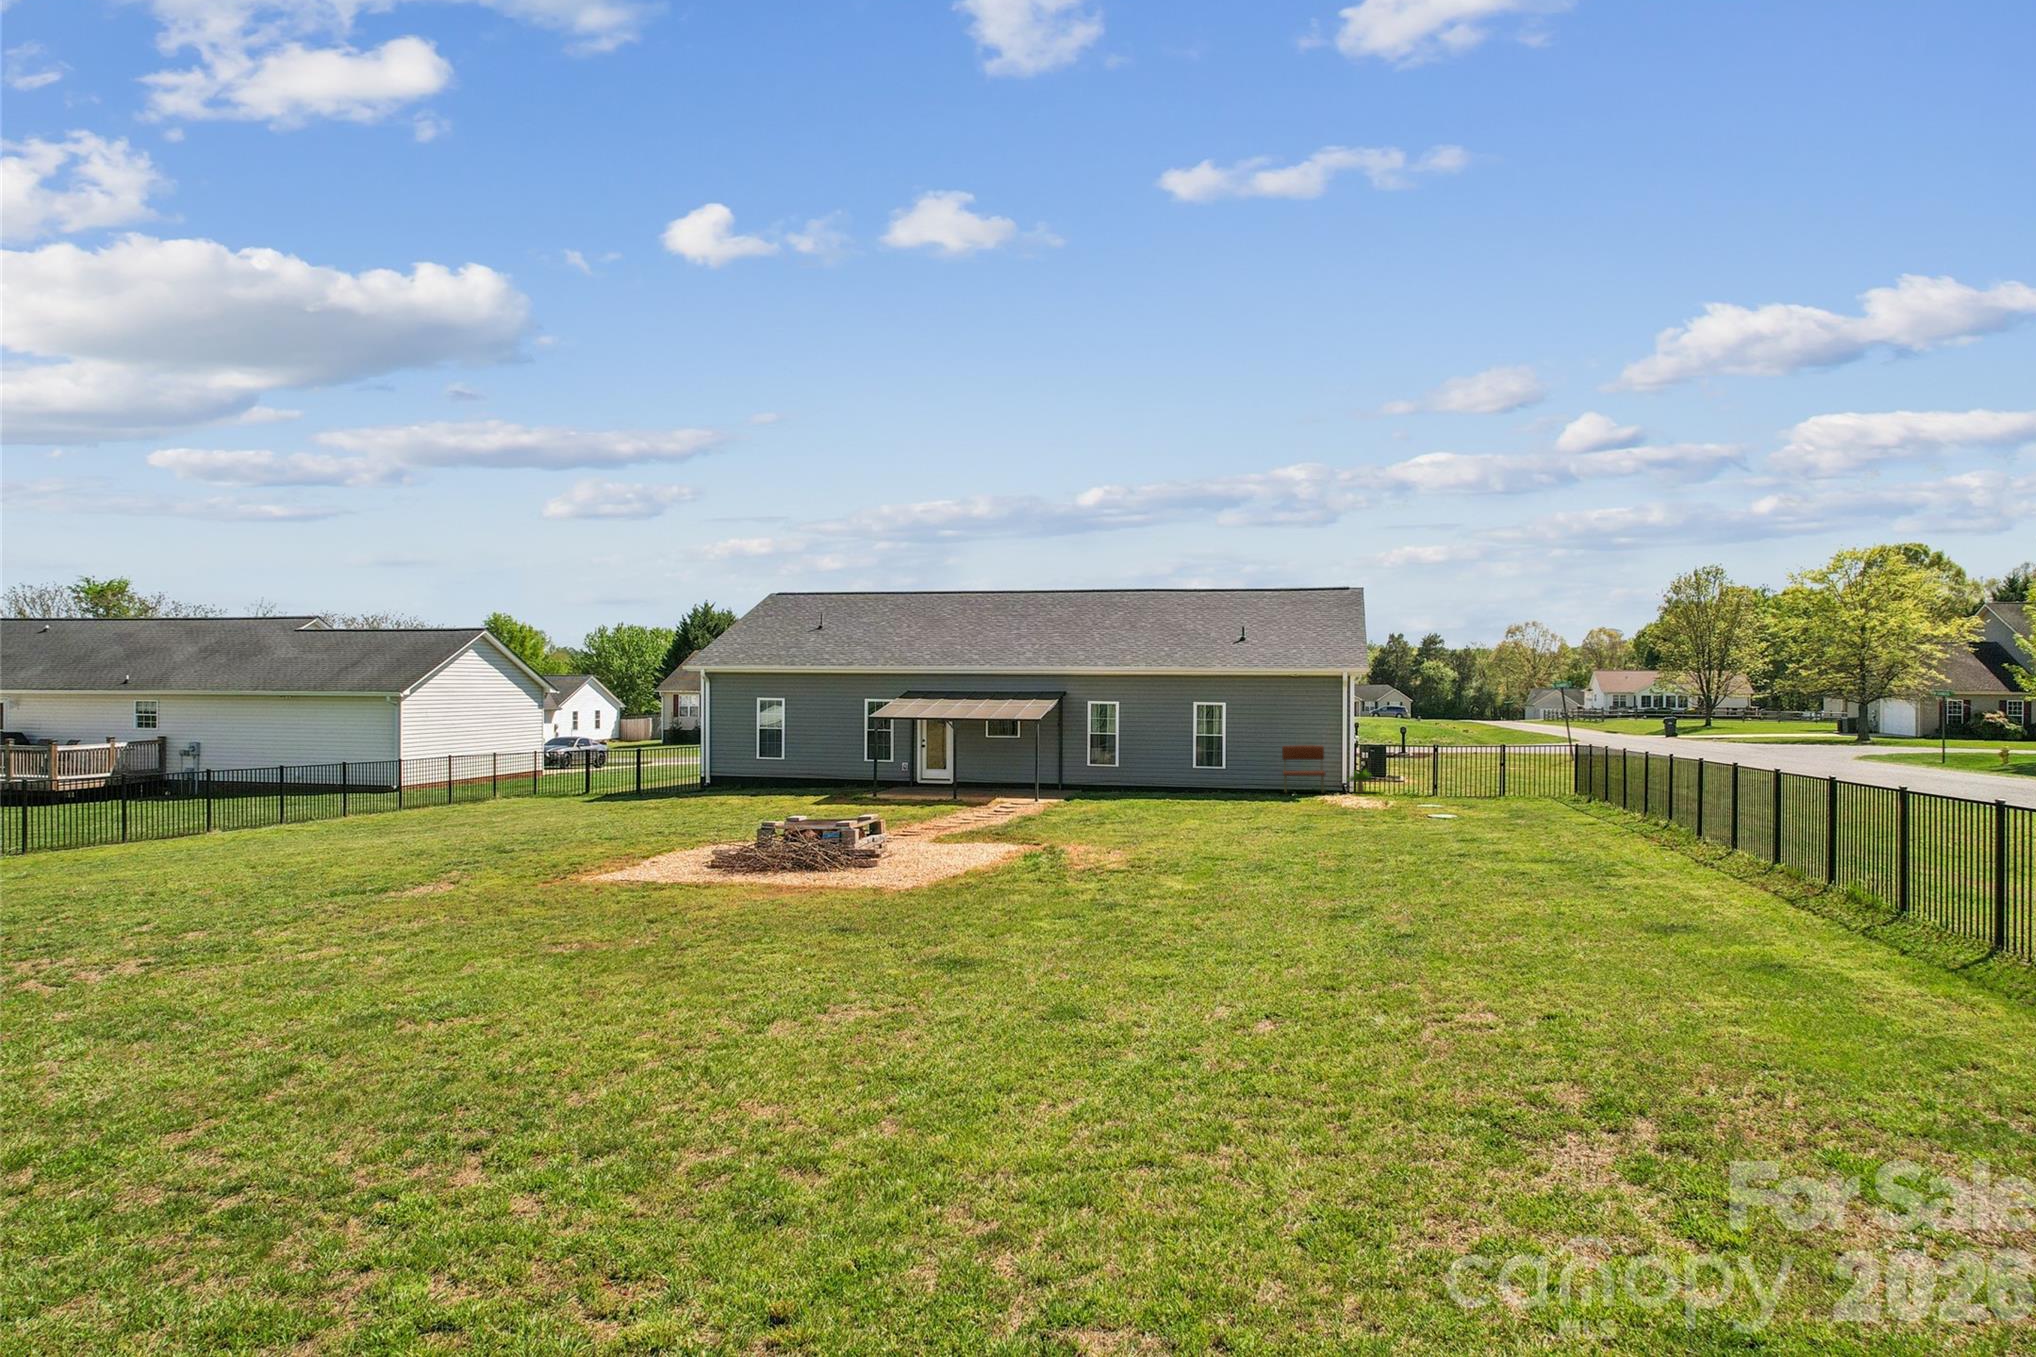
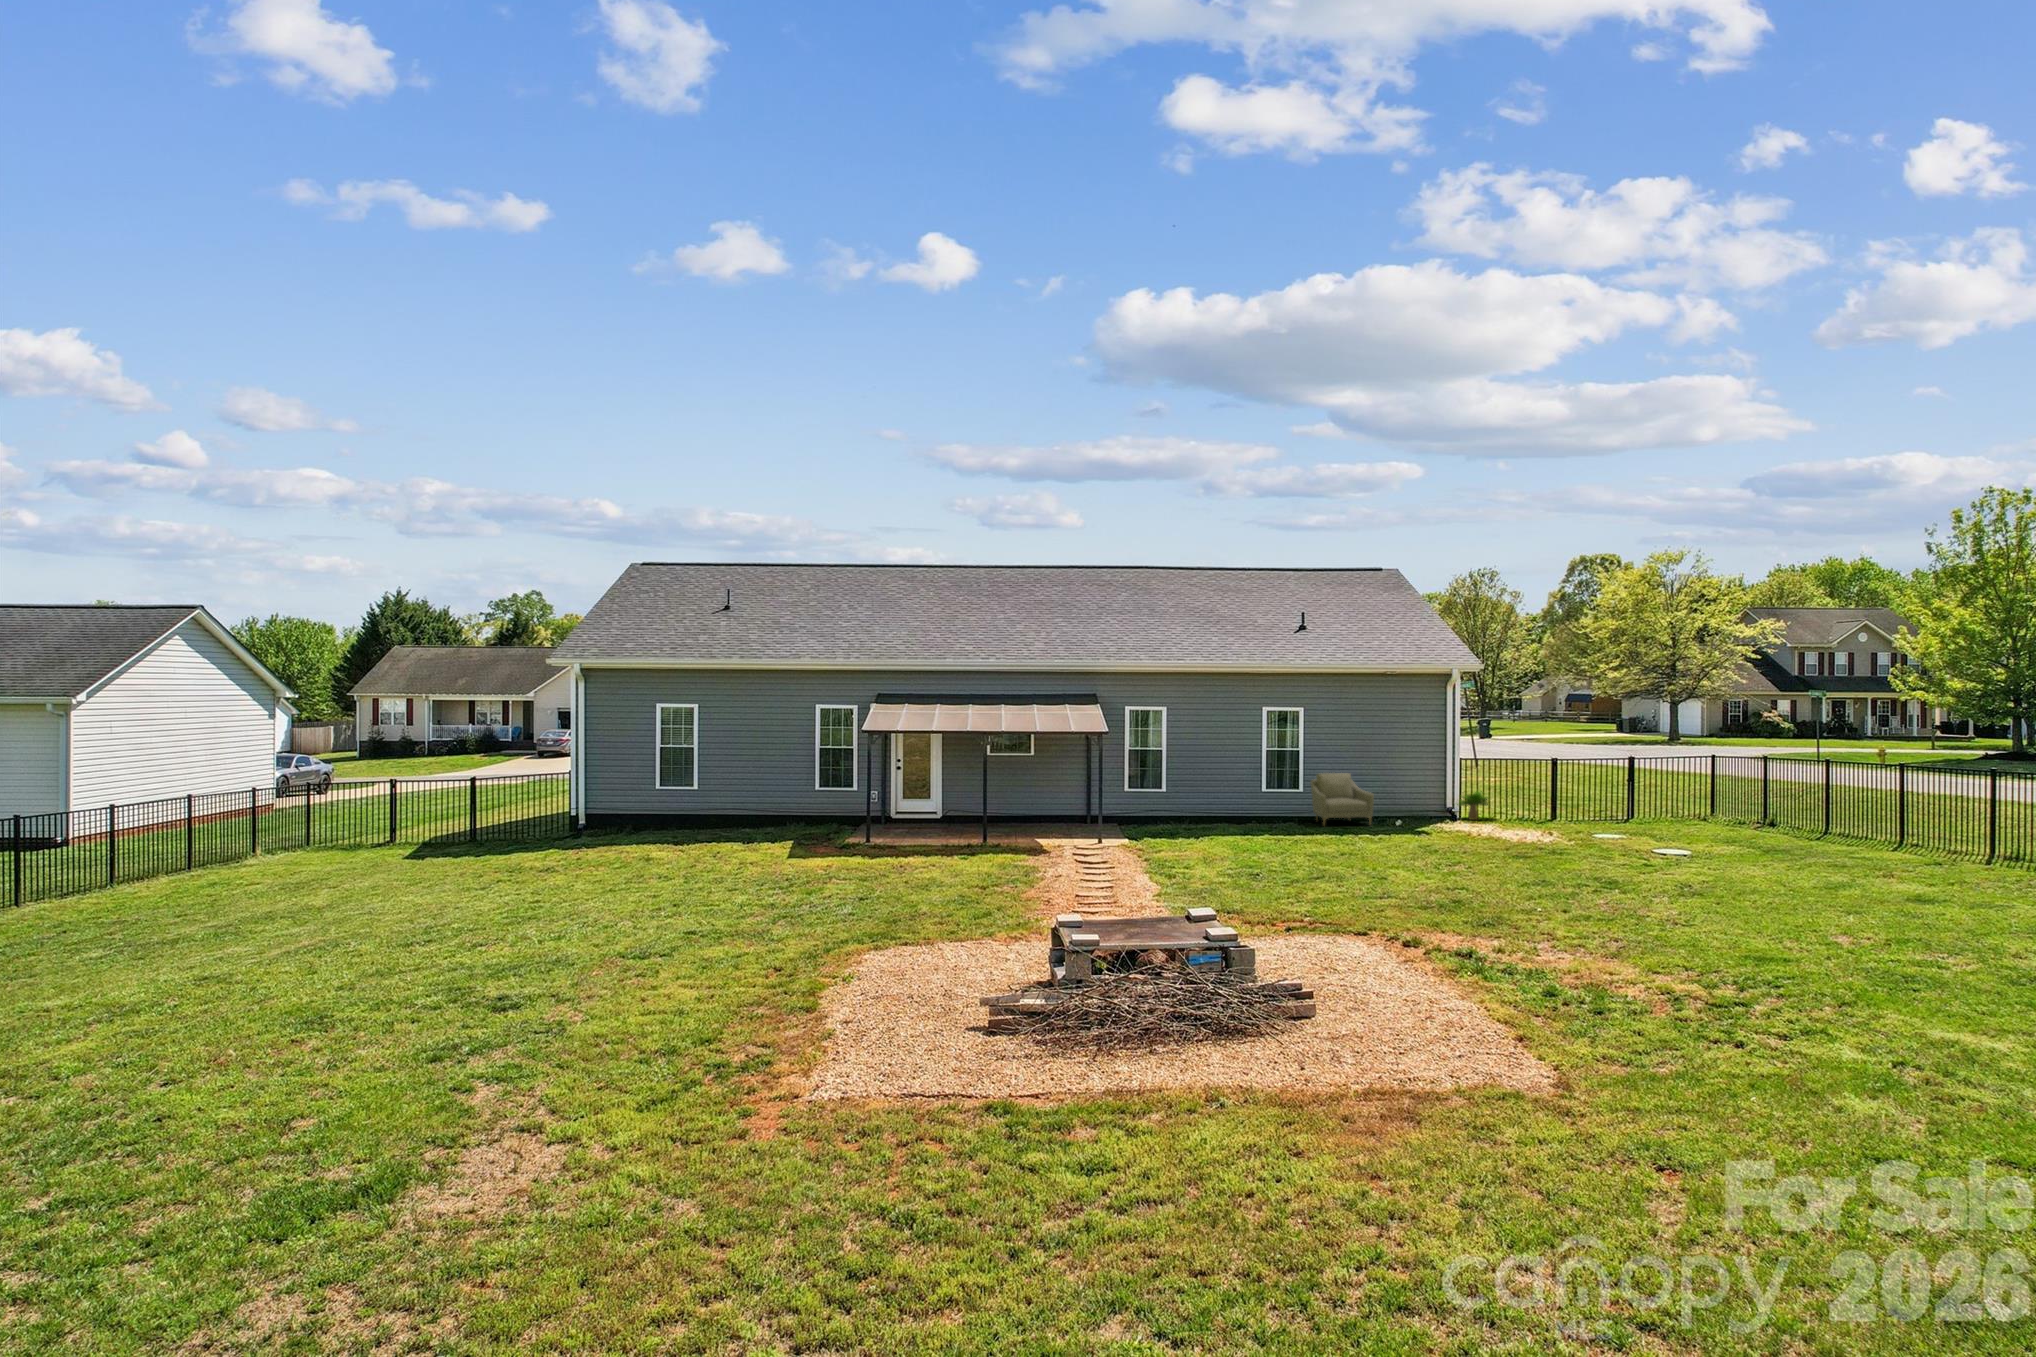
bench: present [1282,745,1326,792] -> none [1377,761,1440,823]
chair: none [1225,754,1268,795] -> present [1310,773,1374,824]

